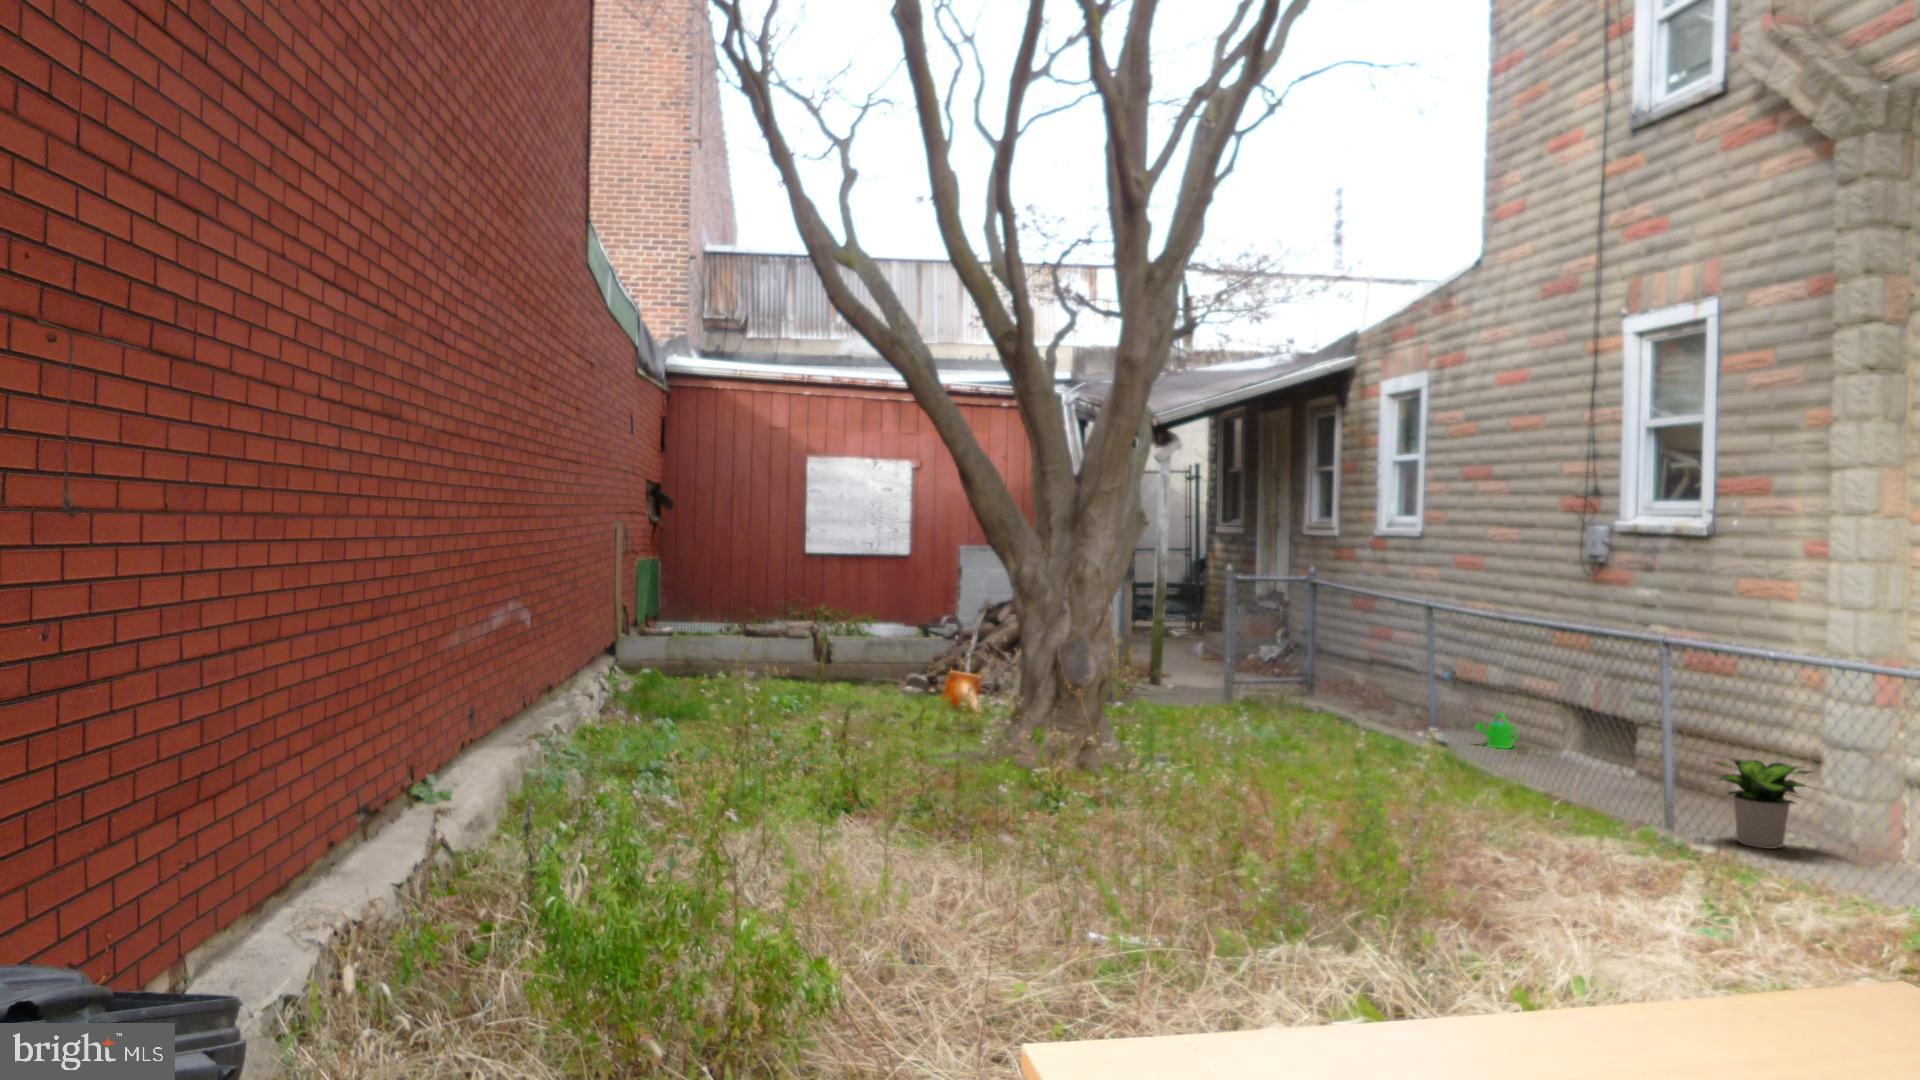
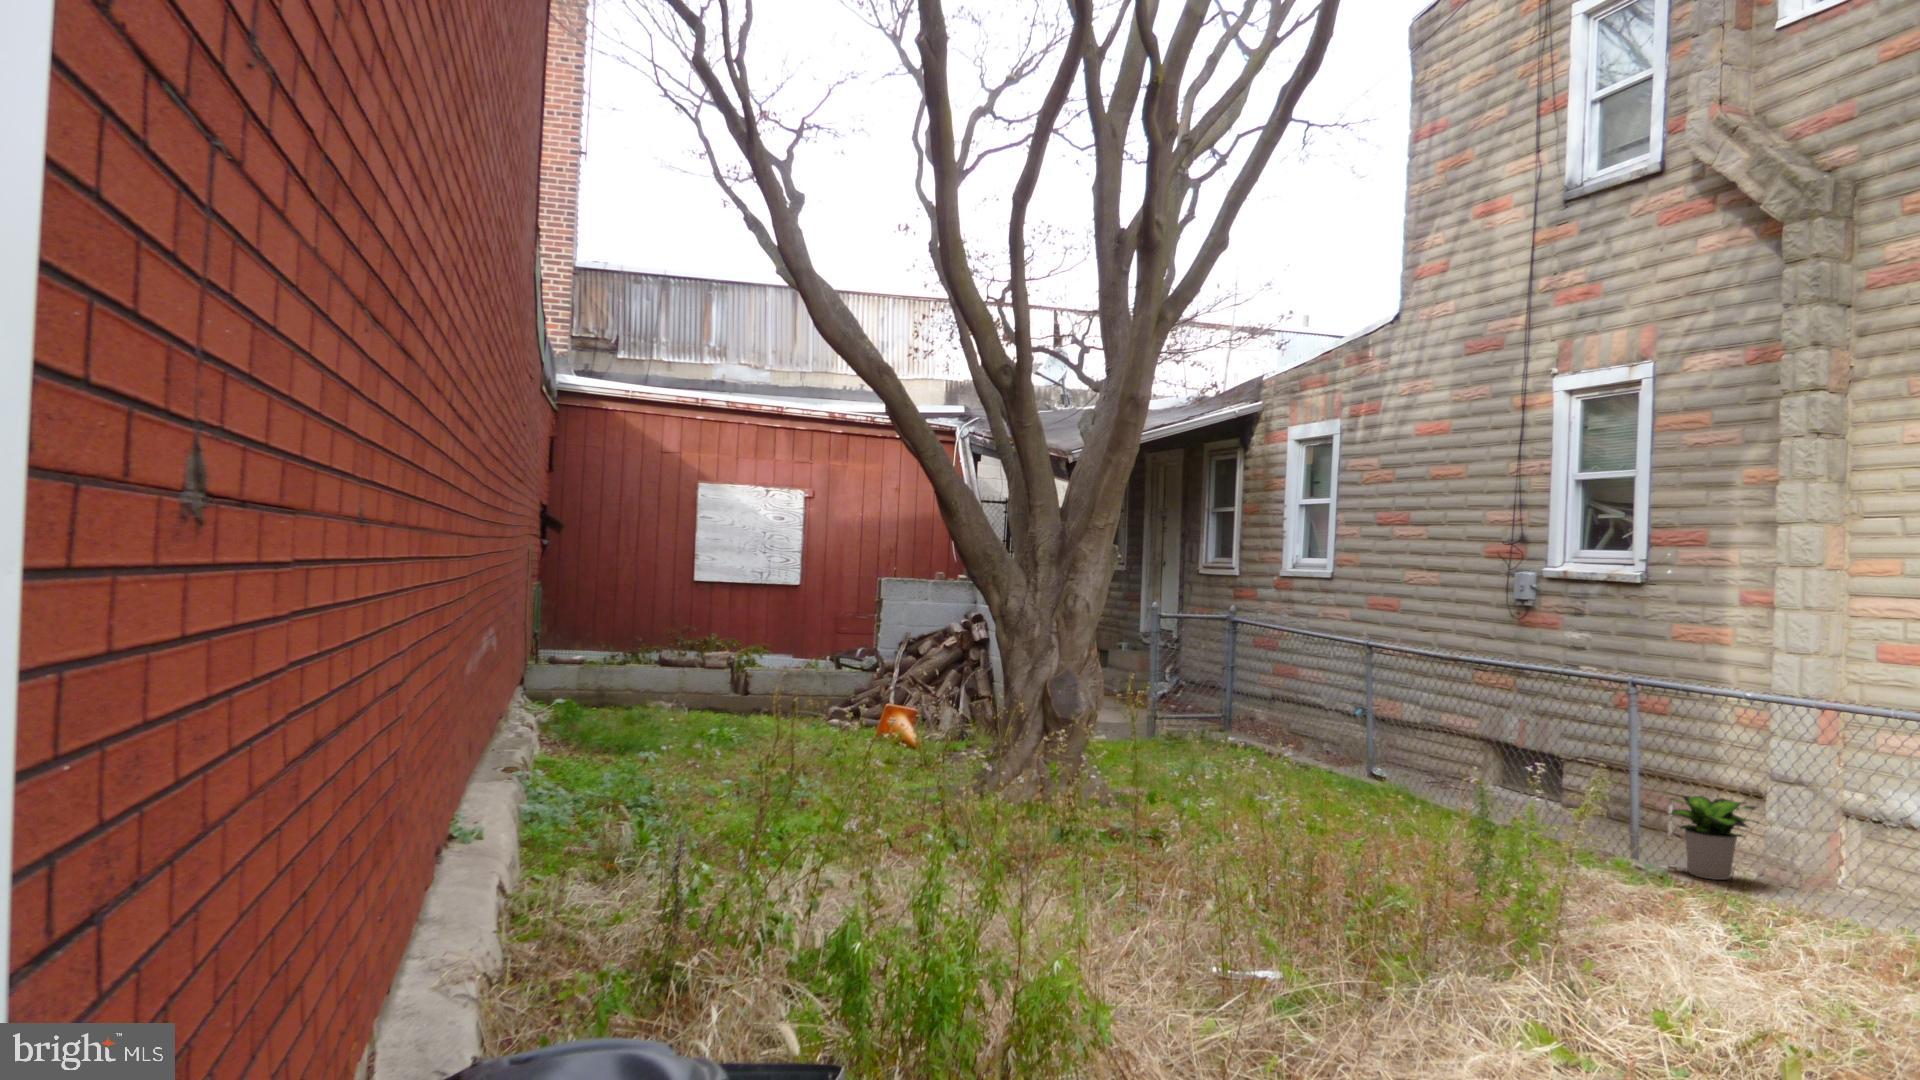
watering can: present [1475,712,1517,748] -> none [1400,748,1439,784]

